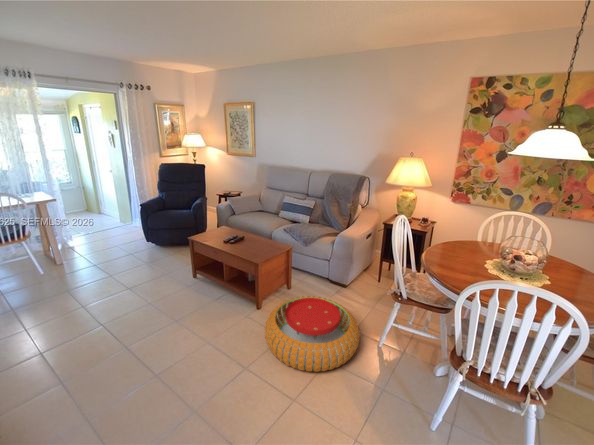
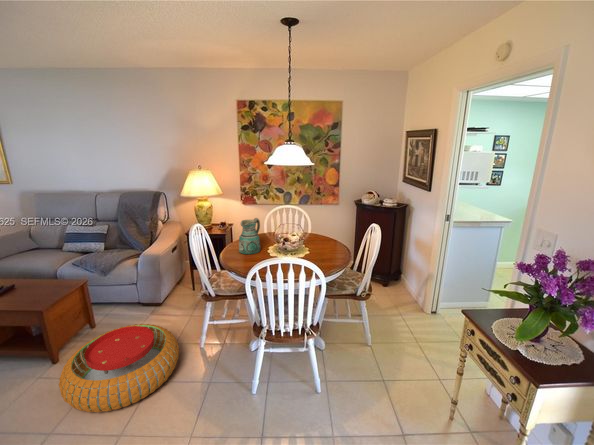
ceramic pitcher: none [445,222,481,265] -> present [239,218,260,254]

